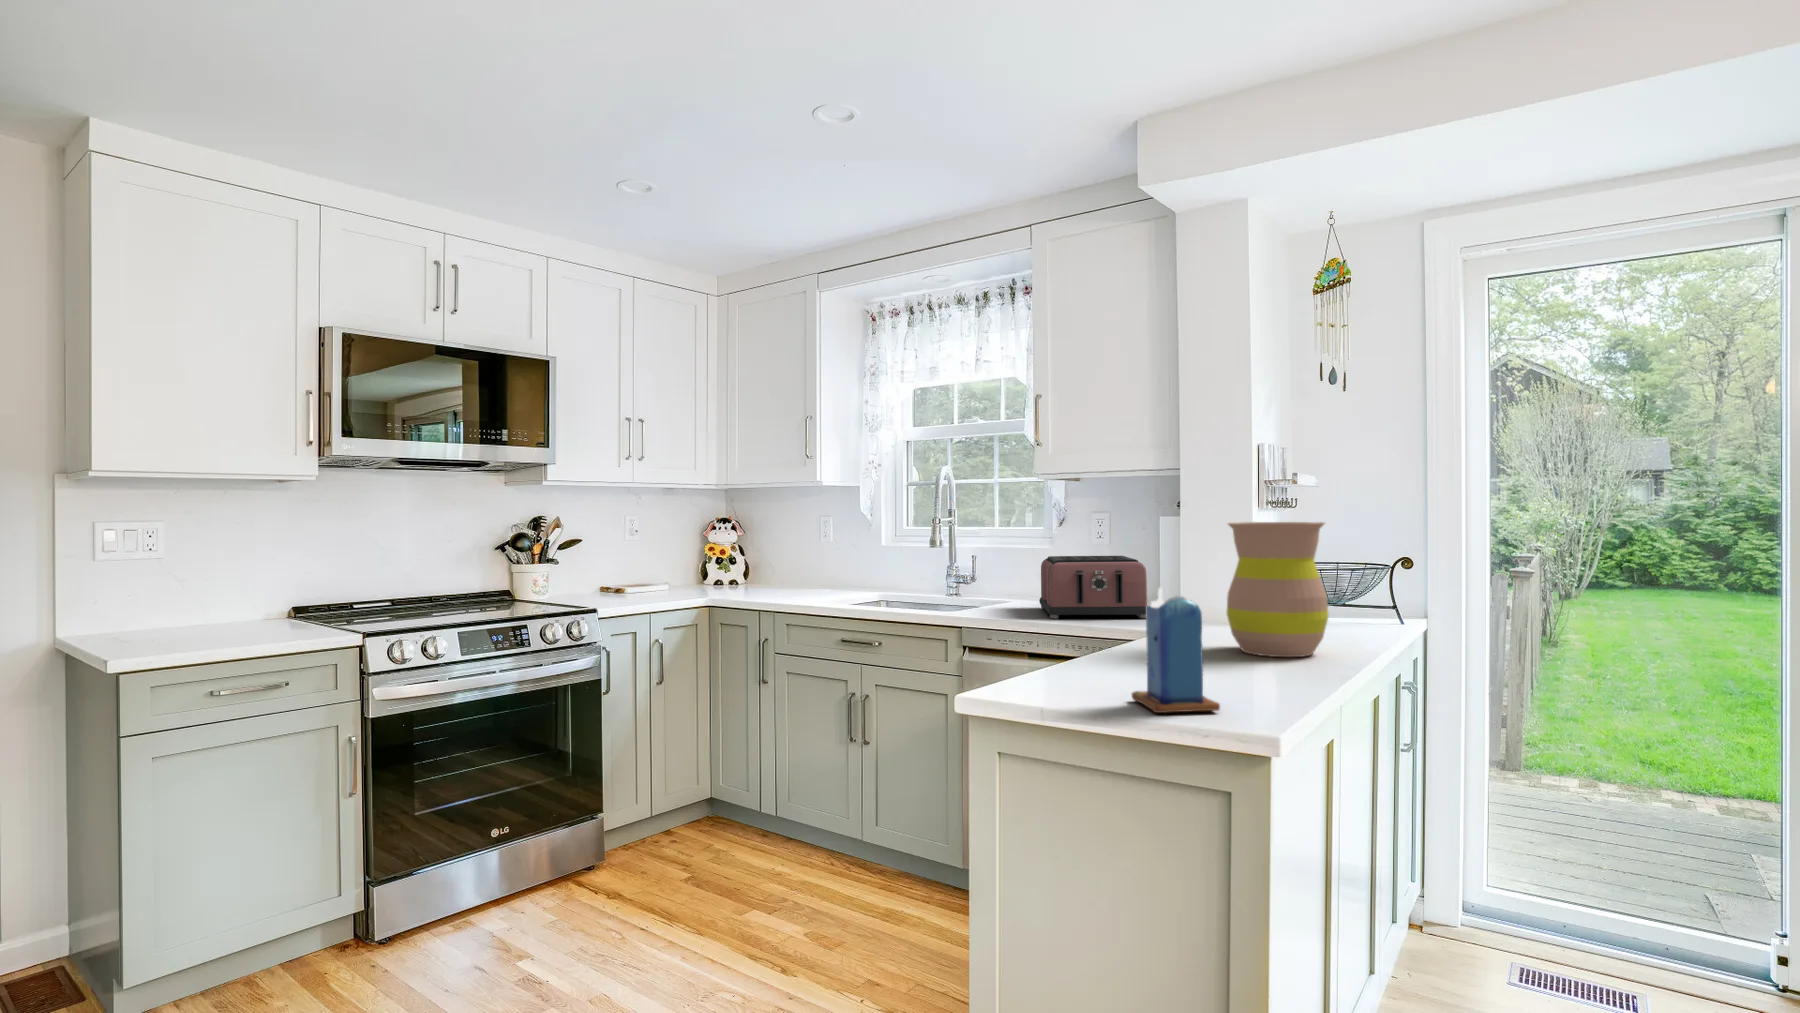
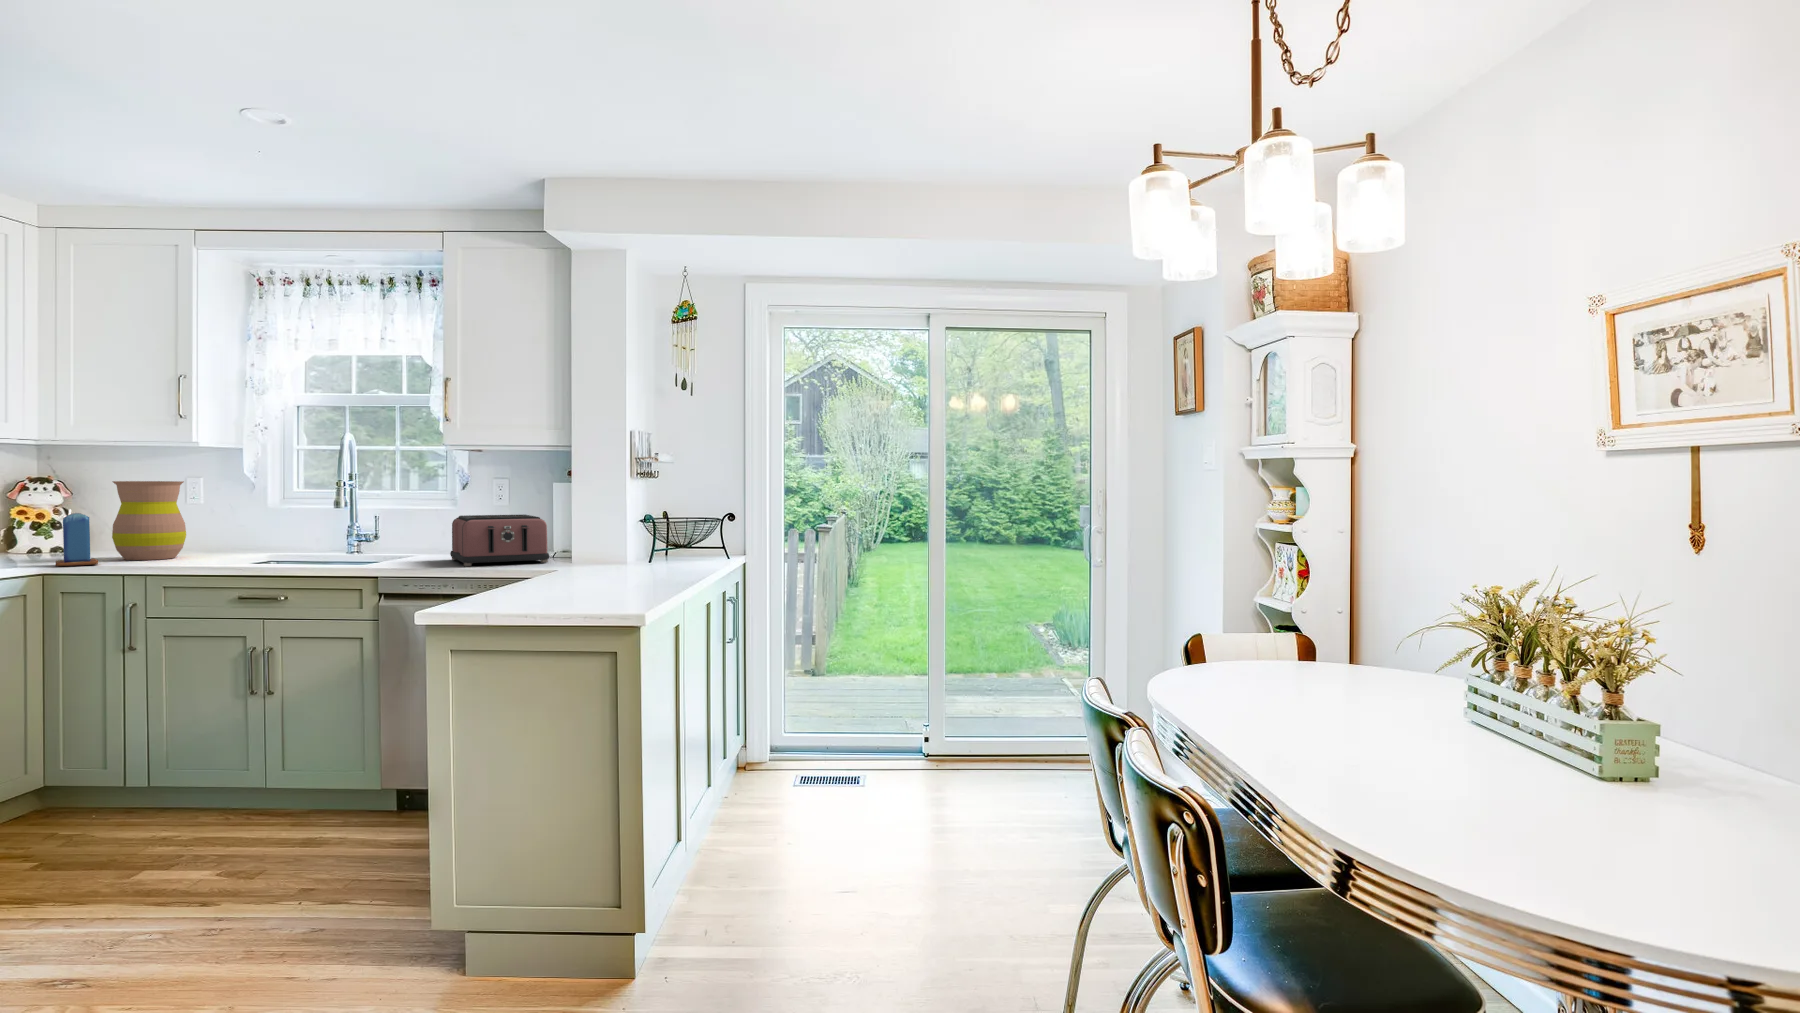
vase: present [1227,522,1328,657] -> present [112,481,186,560]
candle: present [1132,588,1220,713] -> present [56,509,98,566]

